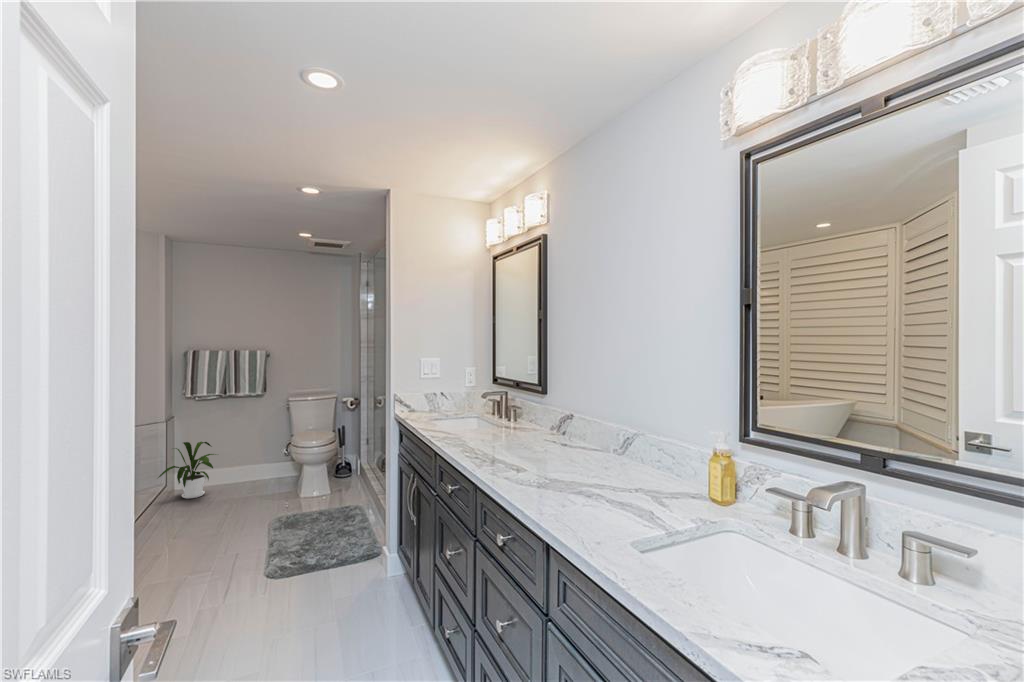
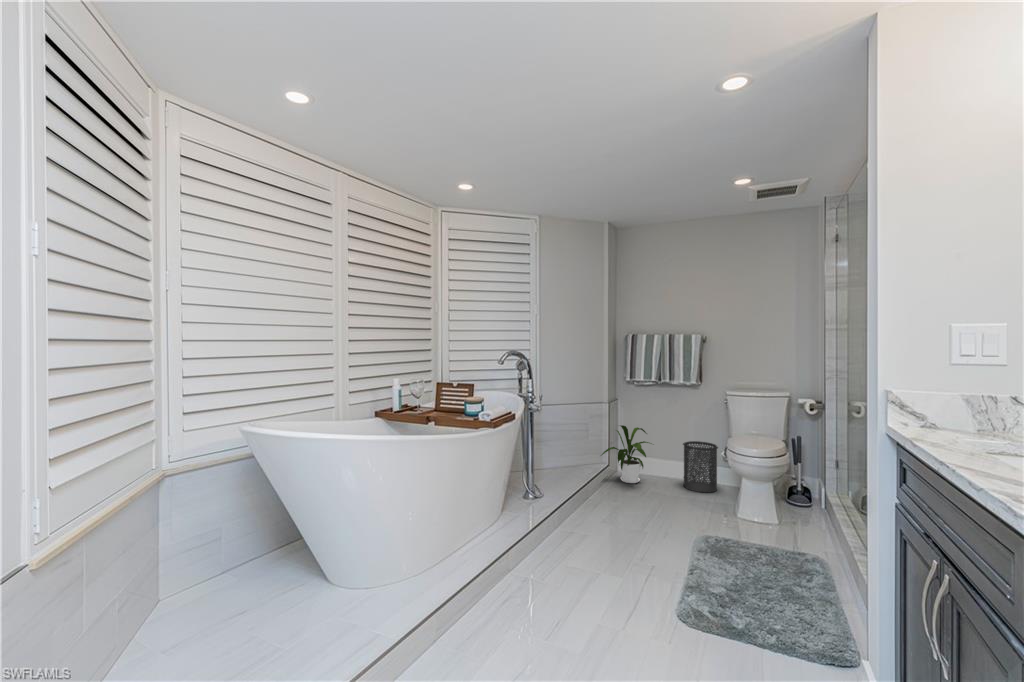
trash can: none [249,444,282,488] -> present [683,441,718,492]

